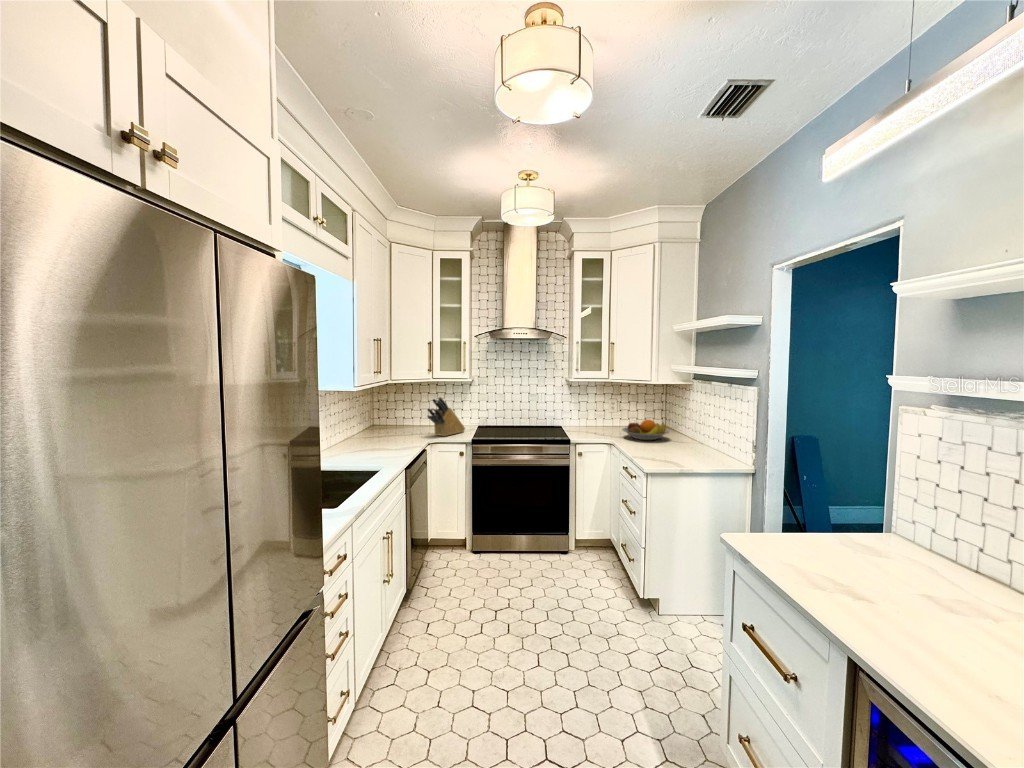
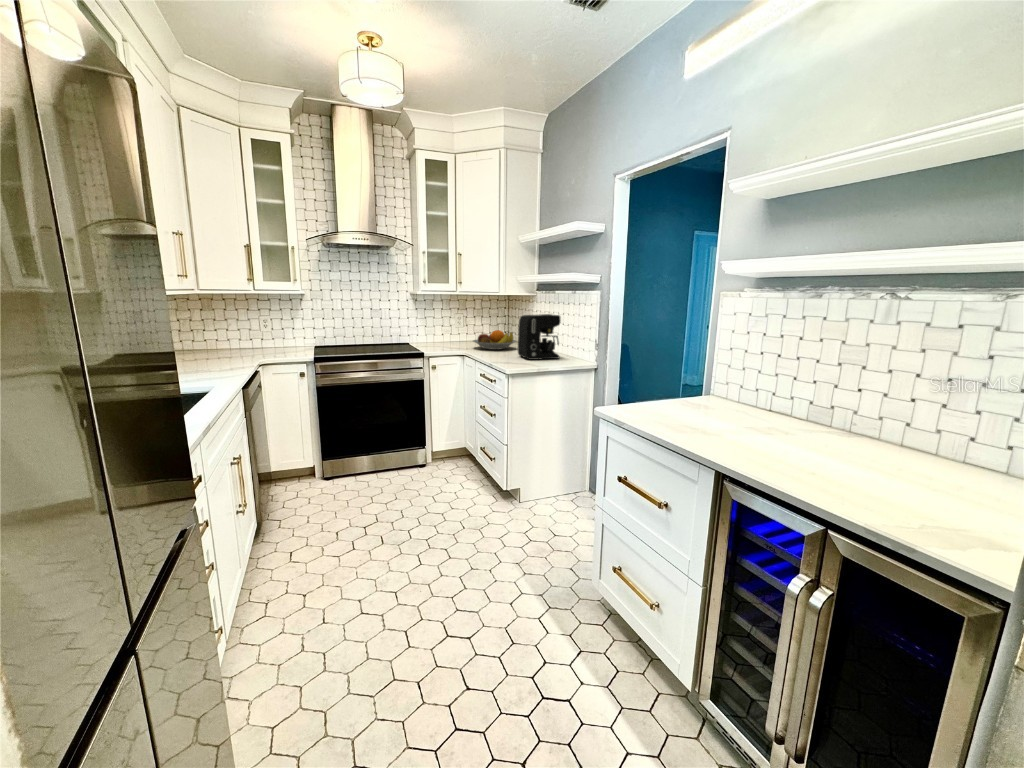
knife block: present [427,397,465,436] -> none [253,310,303,356]
coffee maker: none [666,408,714,458] -> present [518,314,561,360]

